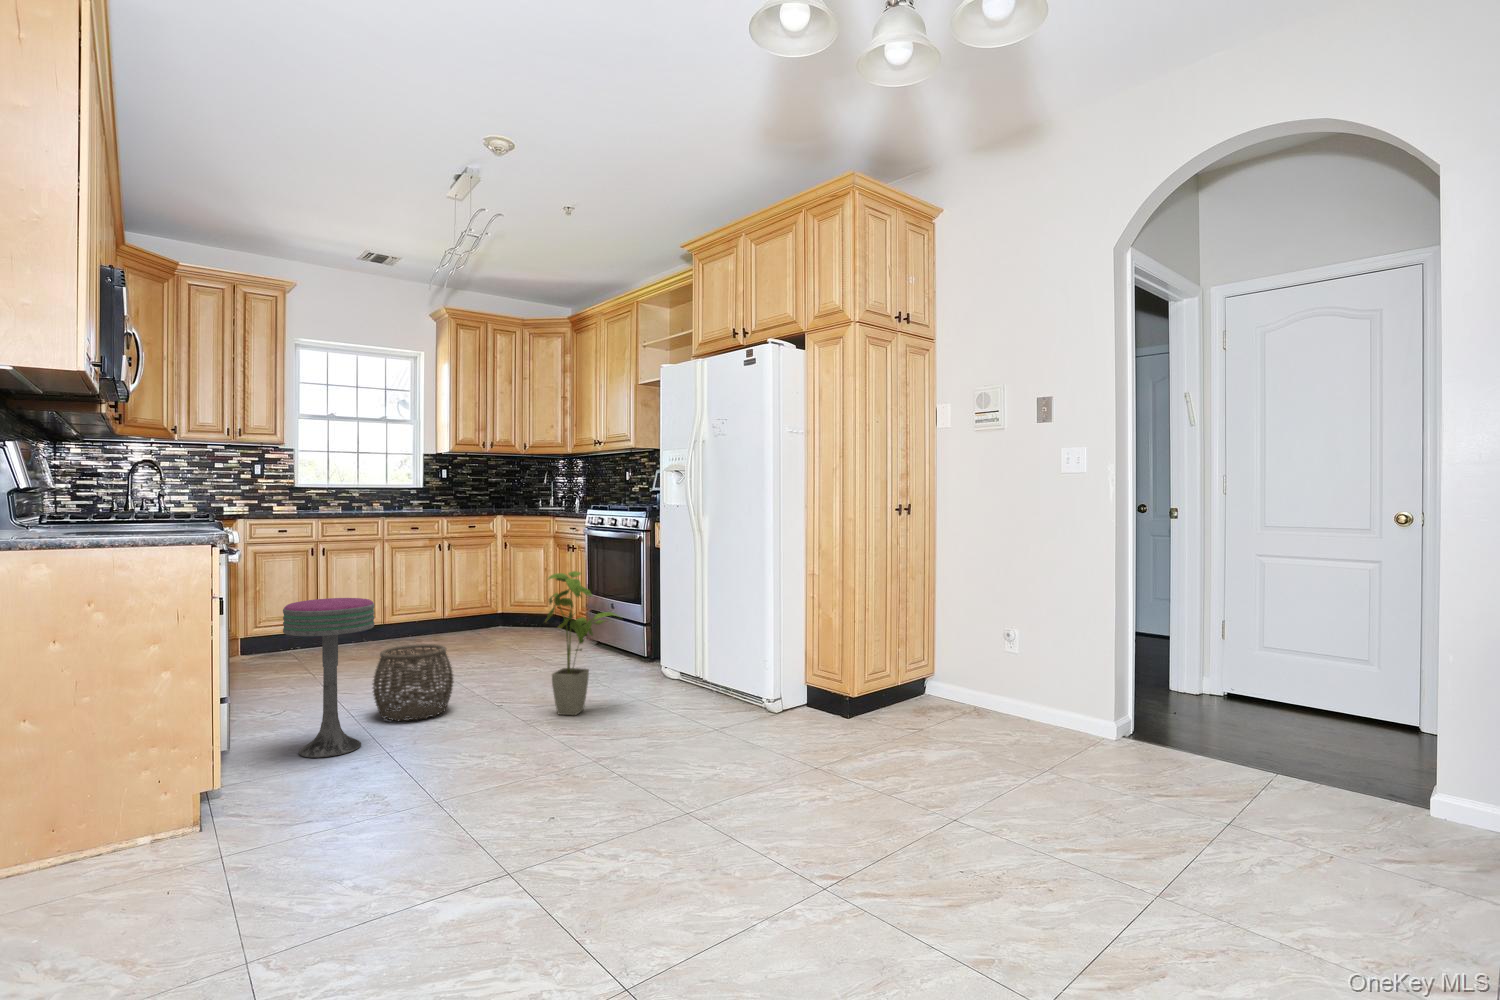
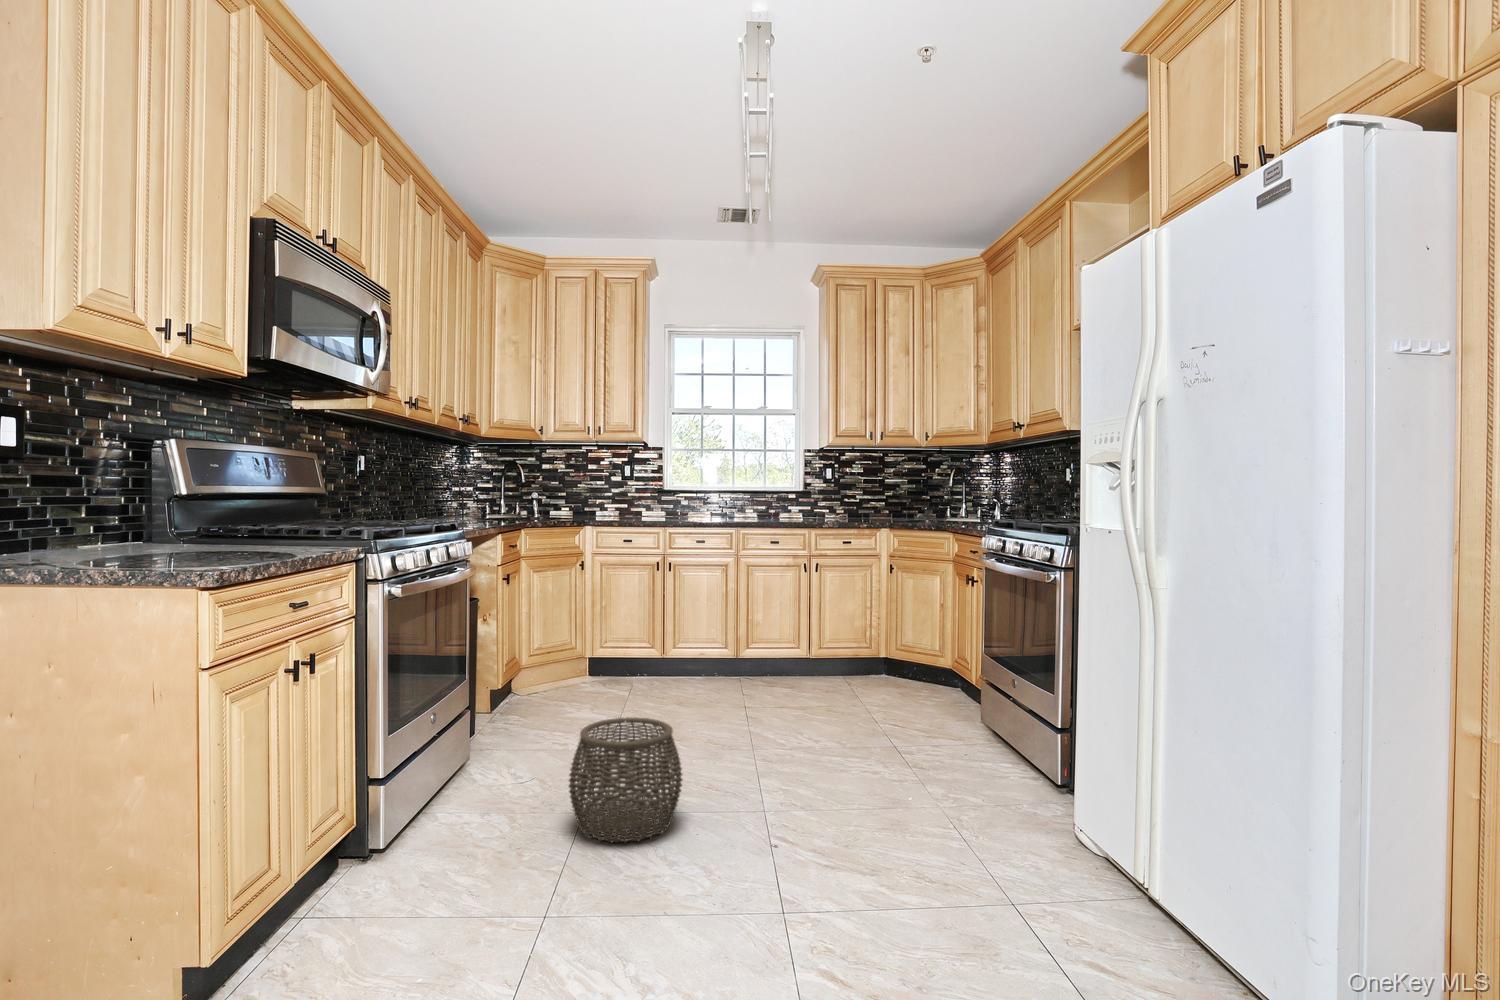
house plant: present [545,571,617,715] -> none [780,640,922,910]
bar stool: present [283,598,374,758] -> none [394,646,522,894]

